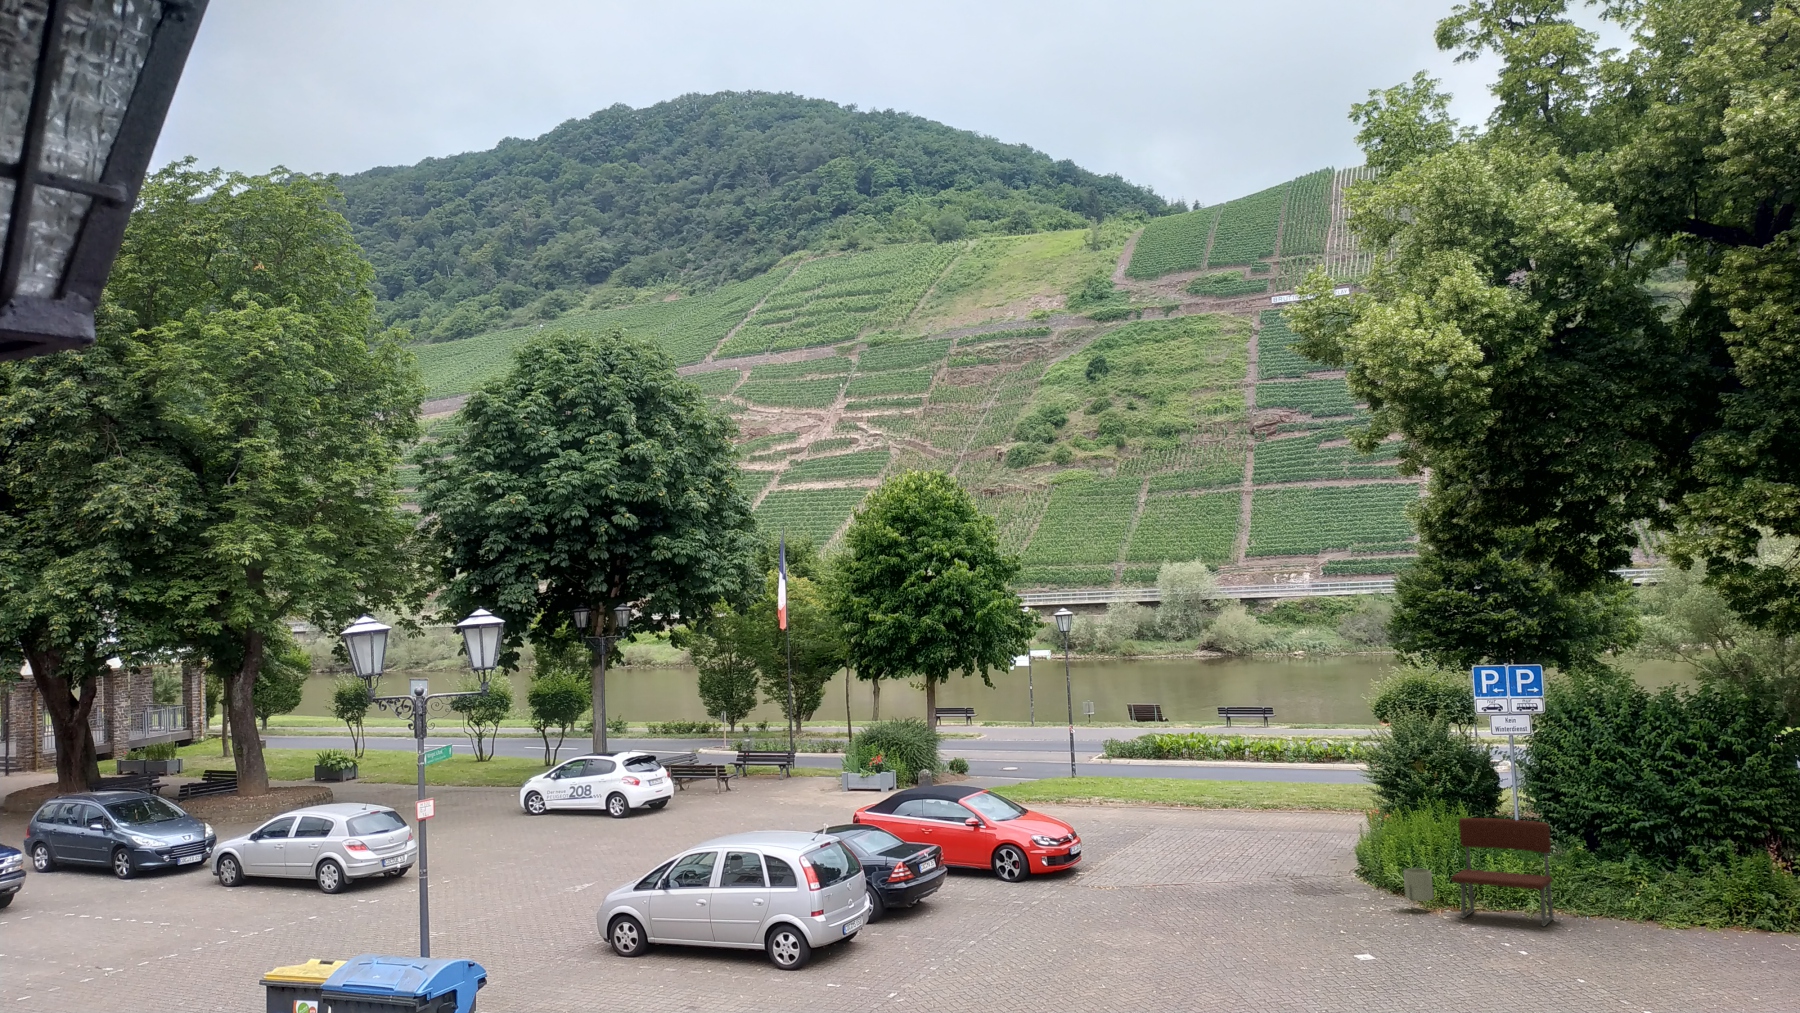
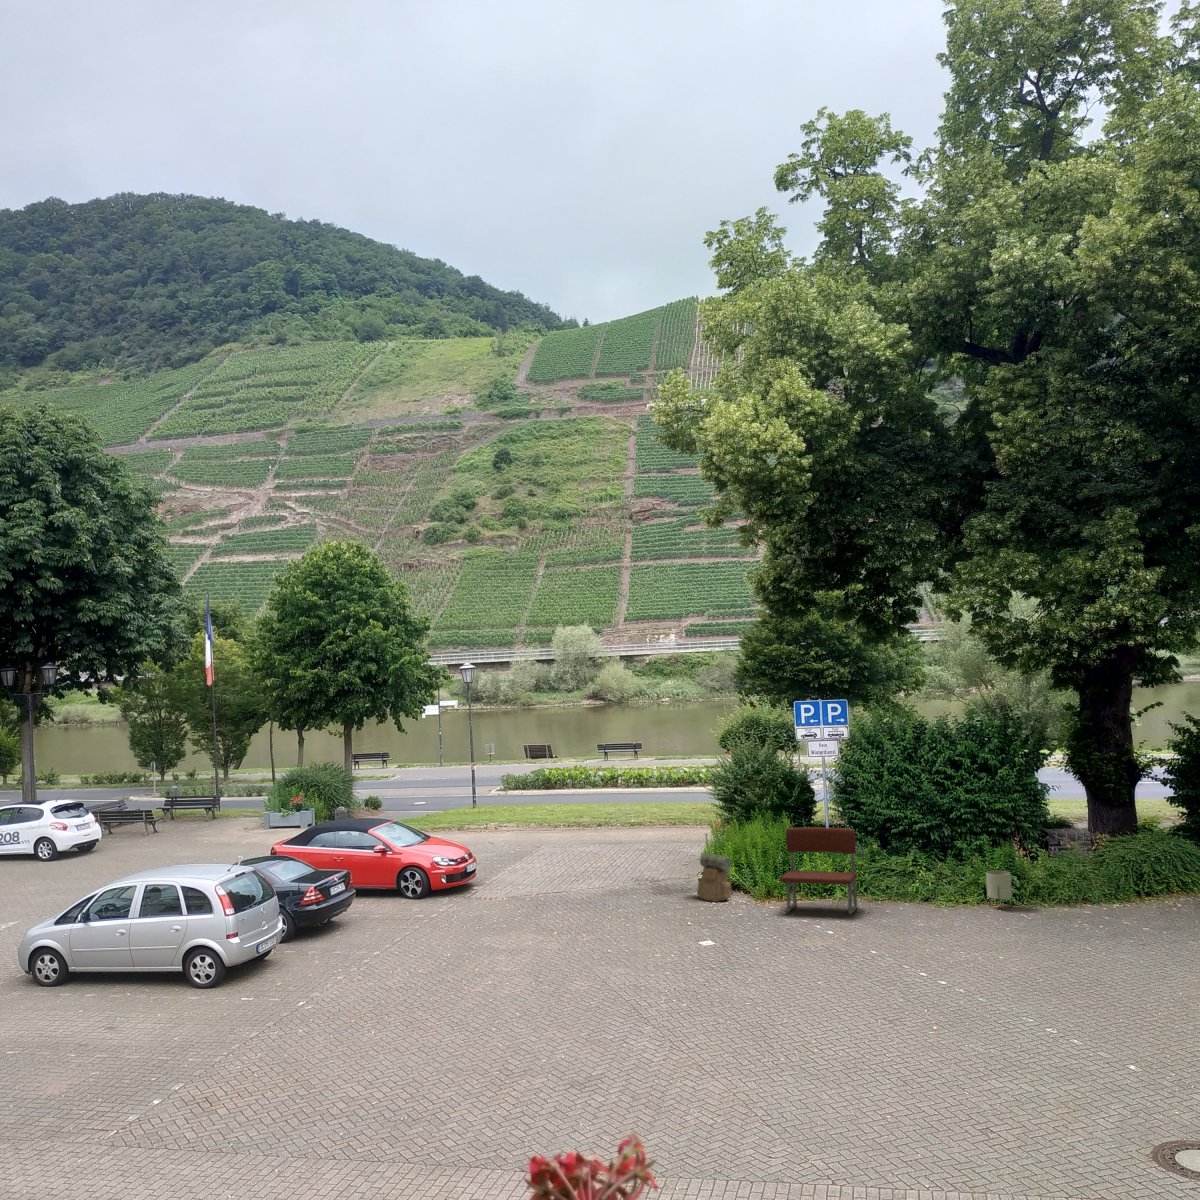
backpack: none [1349,844,1394,901] -> present [697,854,733,902]
planter: present [1404,868,1435,902] -> present [986,871,1012,901]

